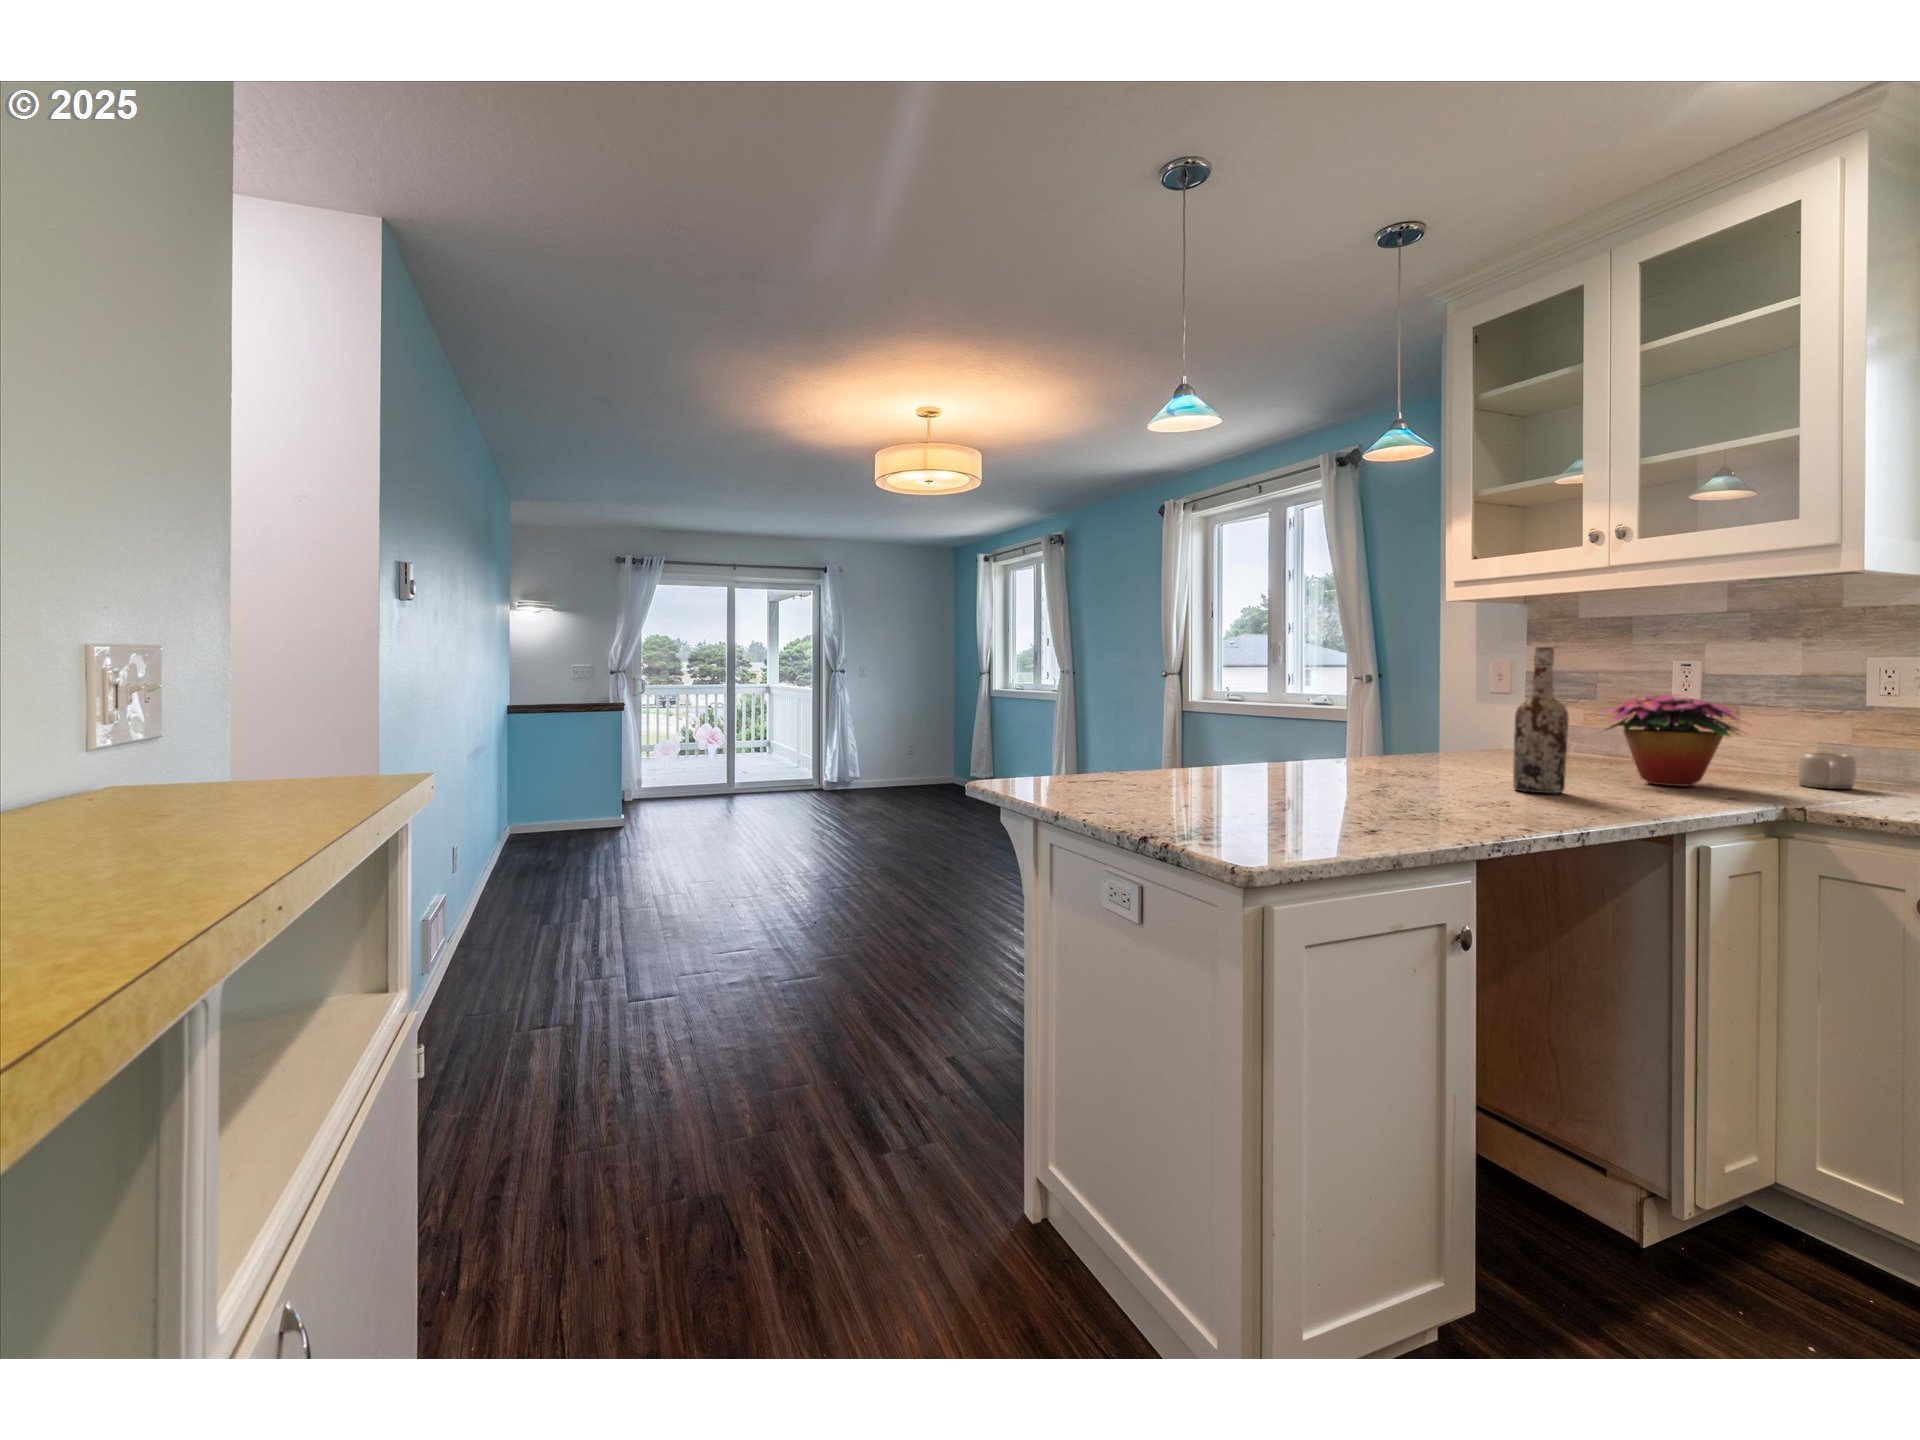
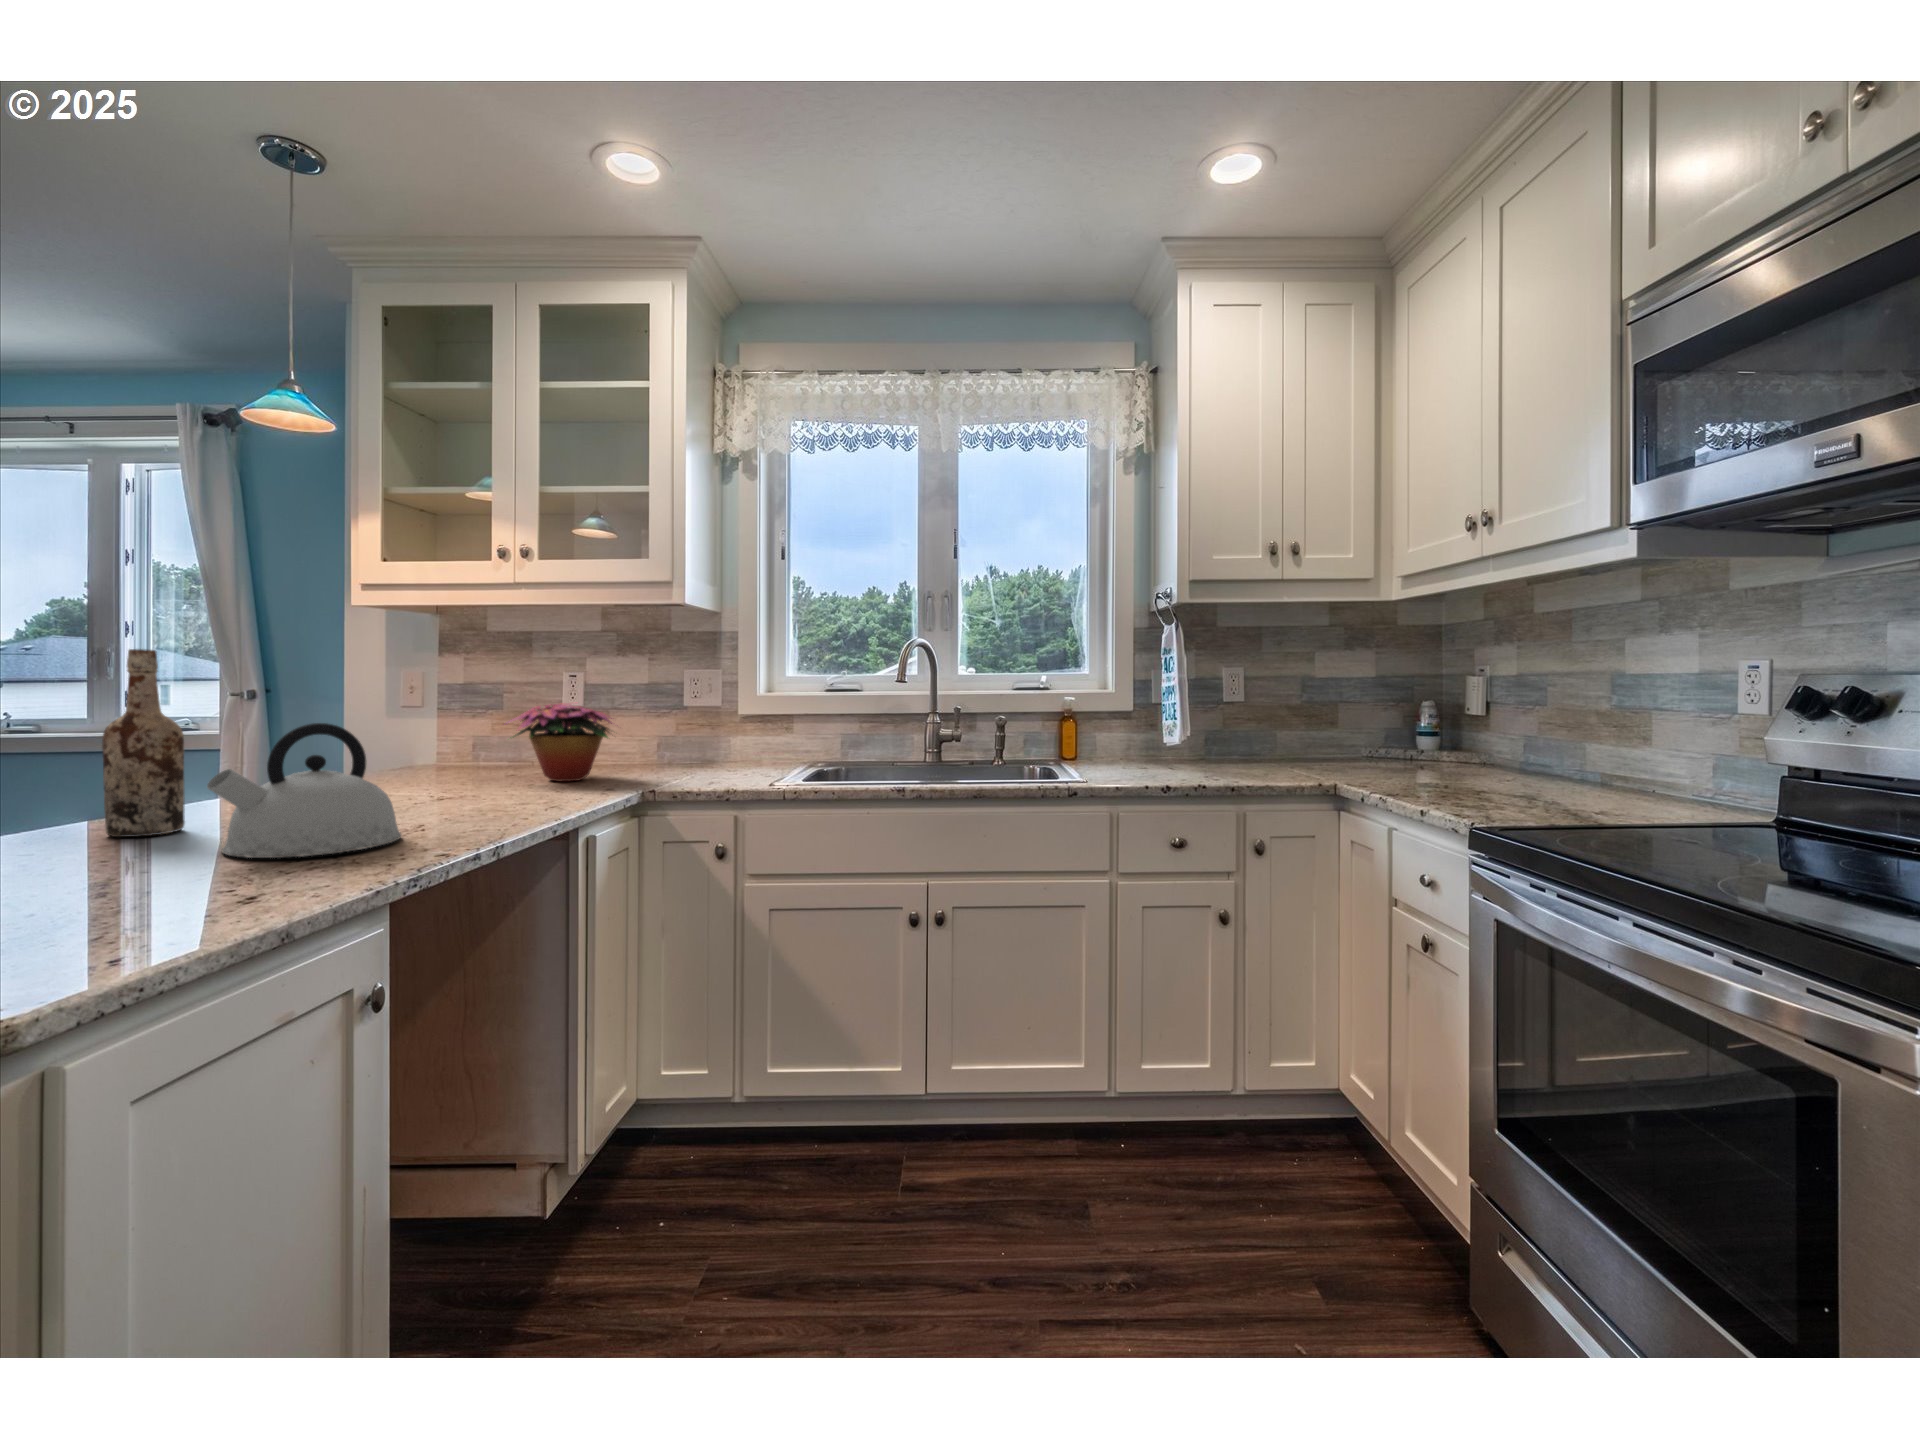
wine bottle: present [1513,647,1568,793] -> present [102,649,185,837]
kettle: none [1345,701,1487,813] -> present [207,723,401,858]
mug: present [1798,753,1856,789] -> none [650,744,683,770]

